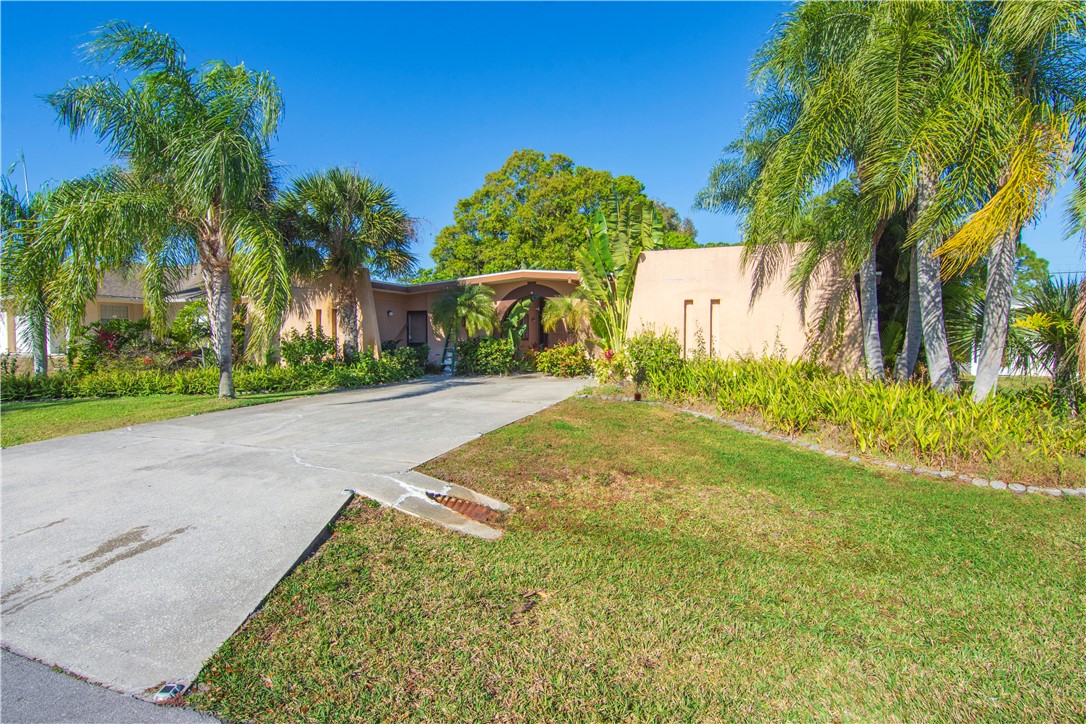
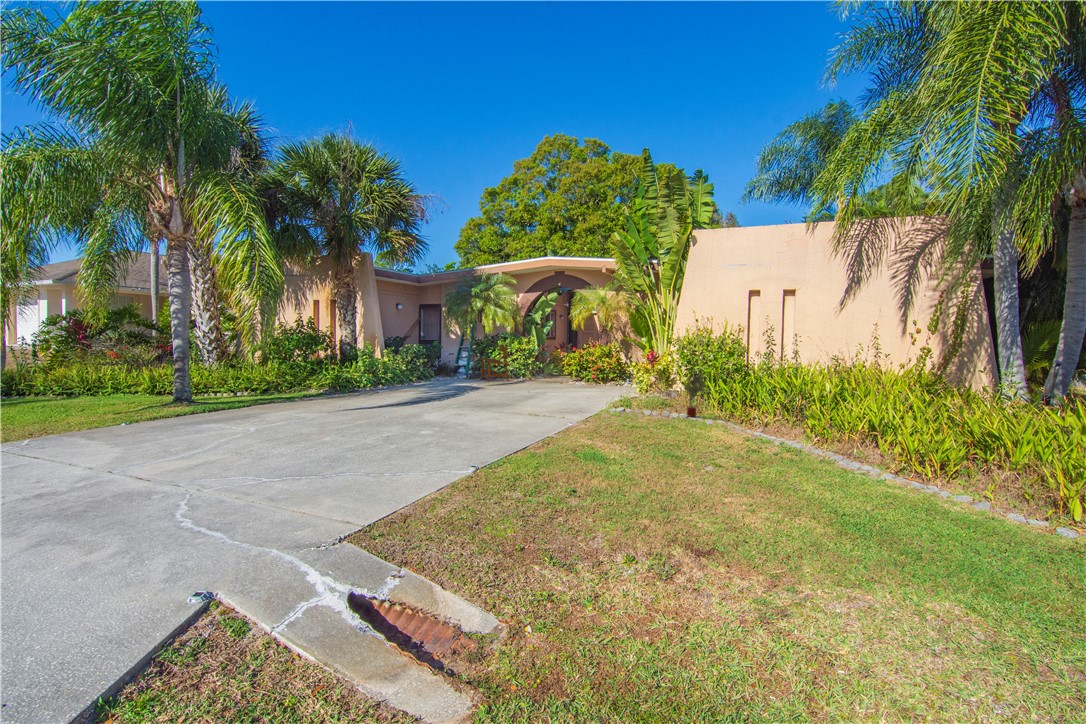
bench: none [465,346,490,379] -> present [481,345,509,382]

